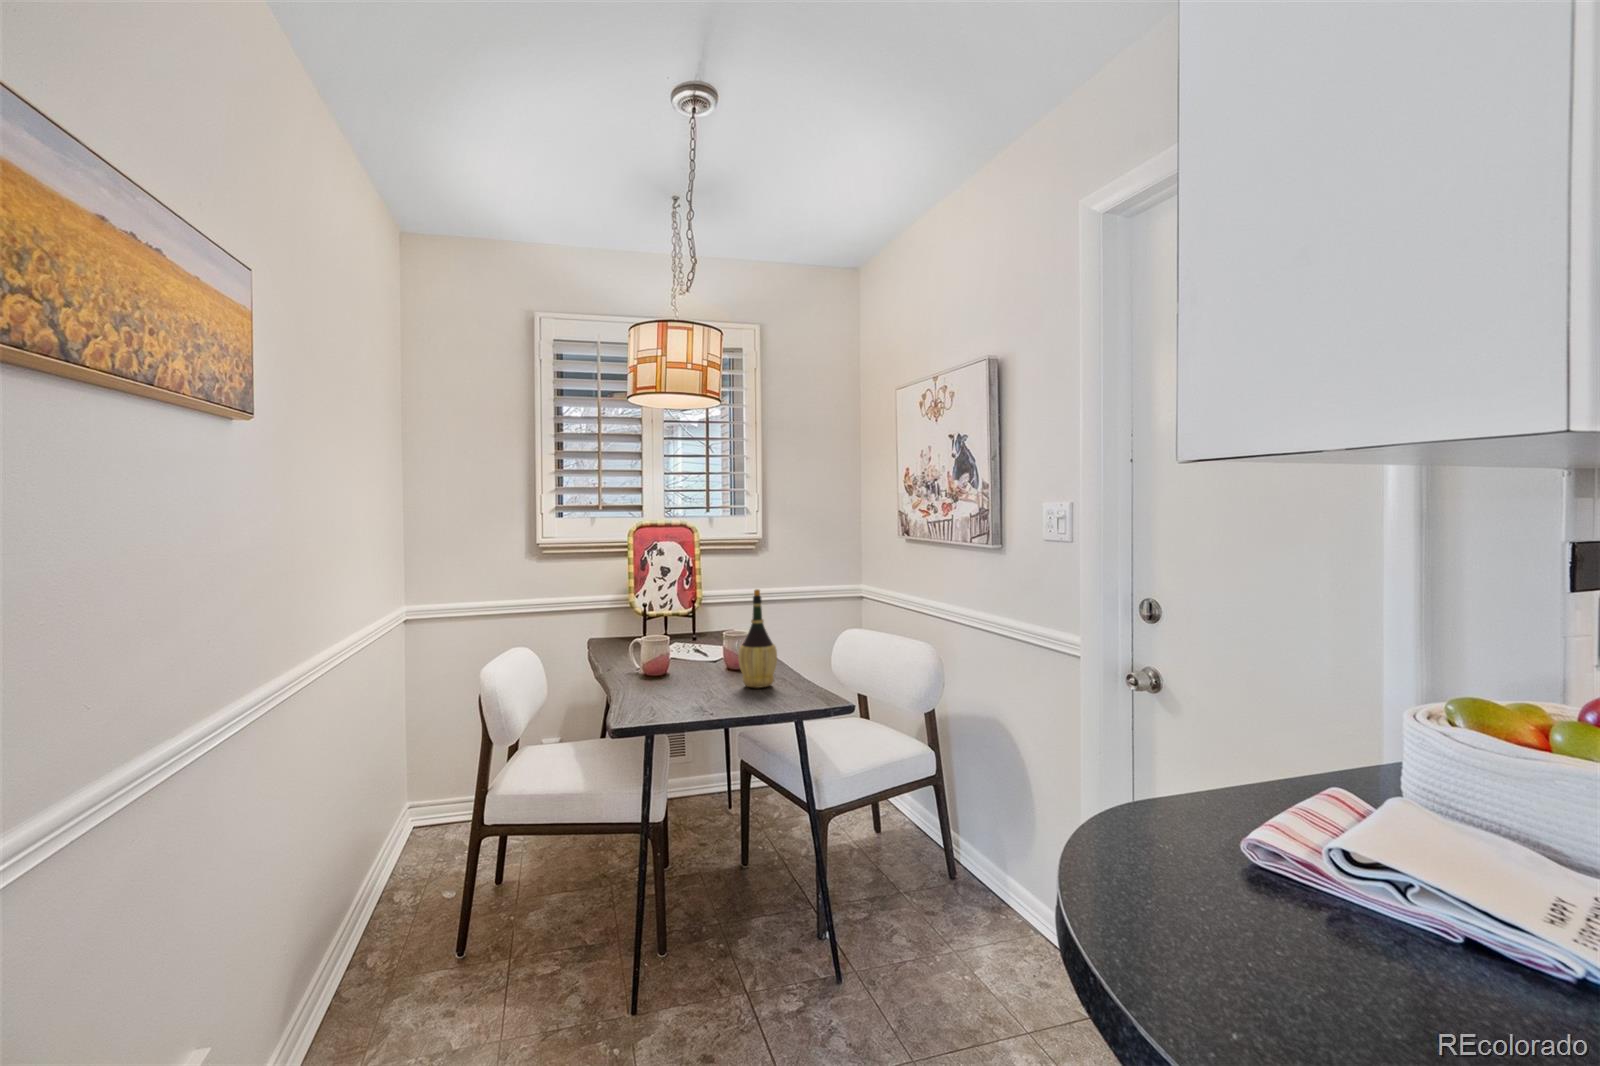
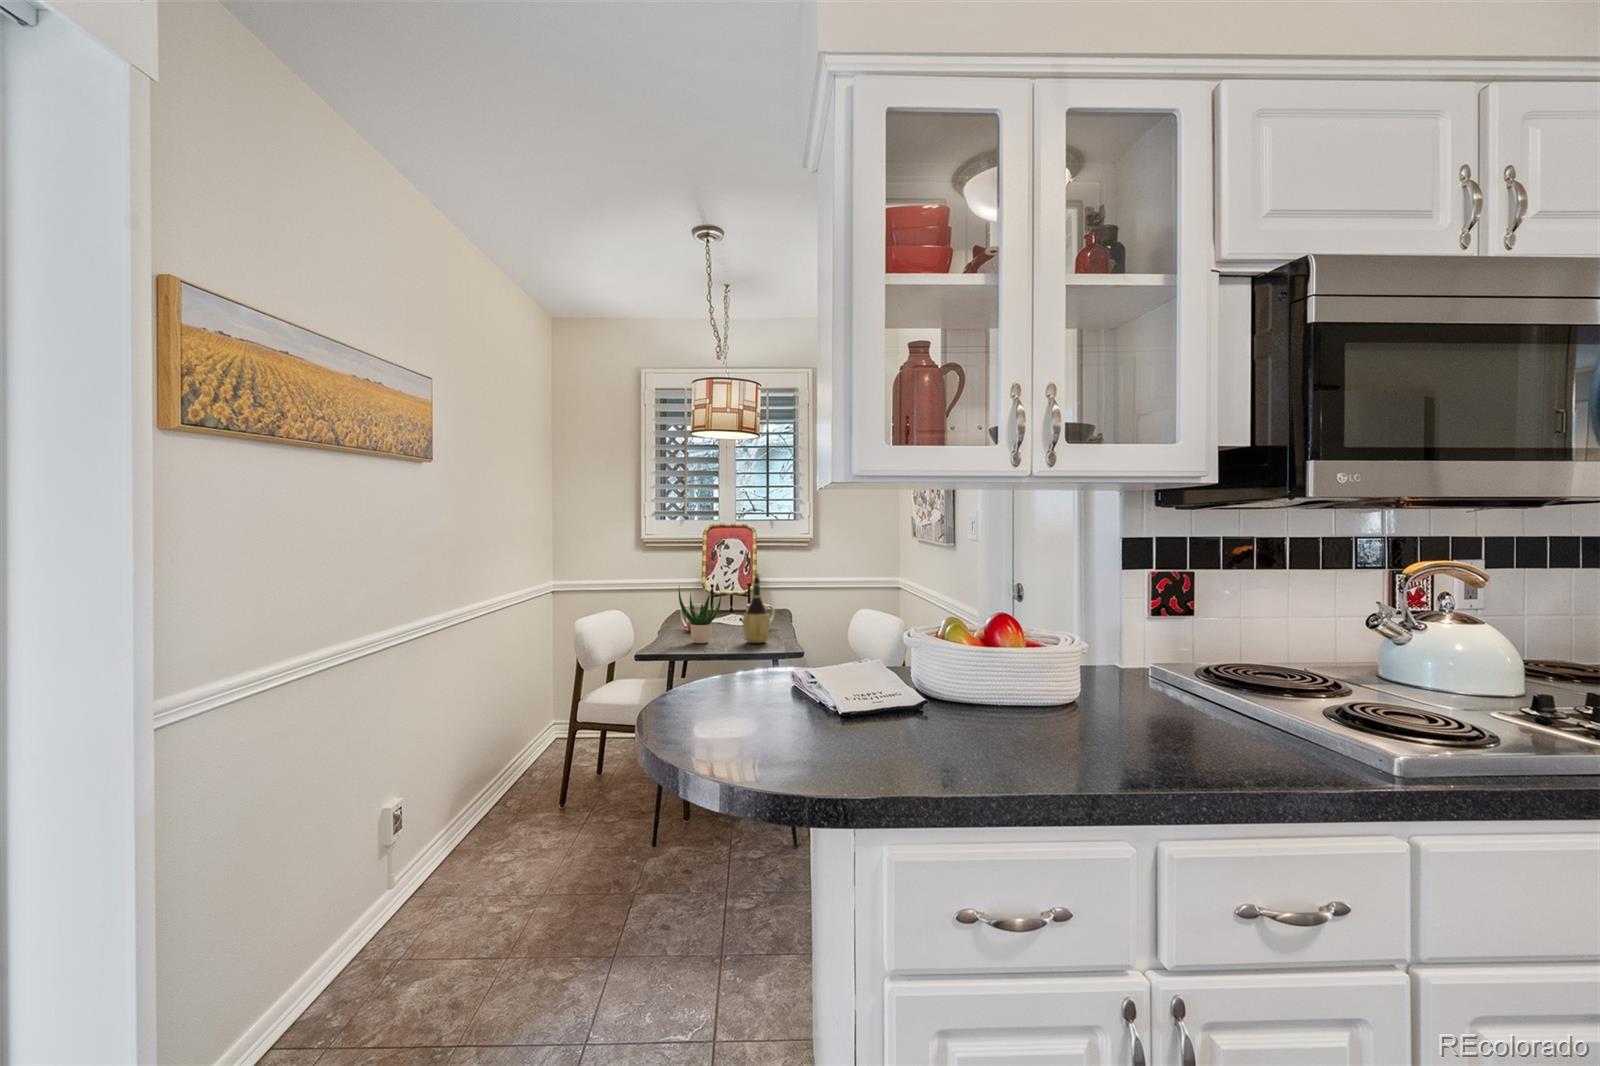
potted plant: none [646,610,707,693] -> present [679,586,721,643]

